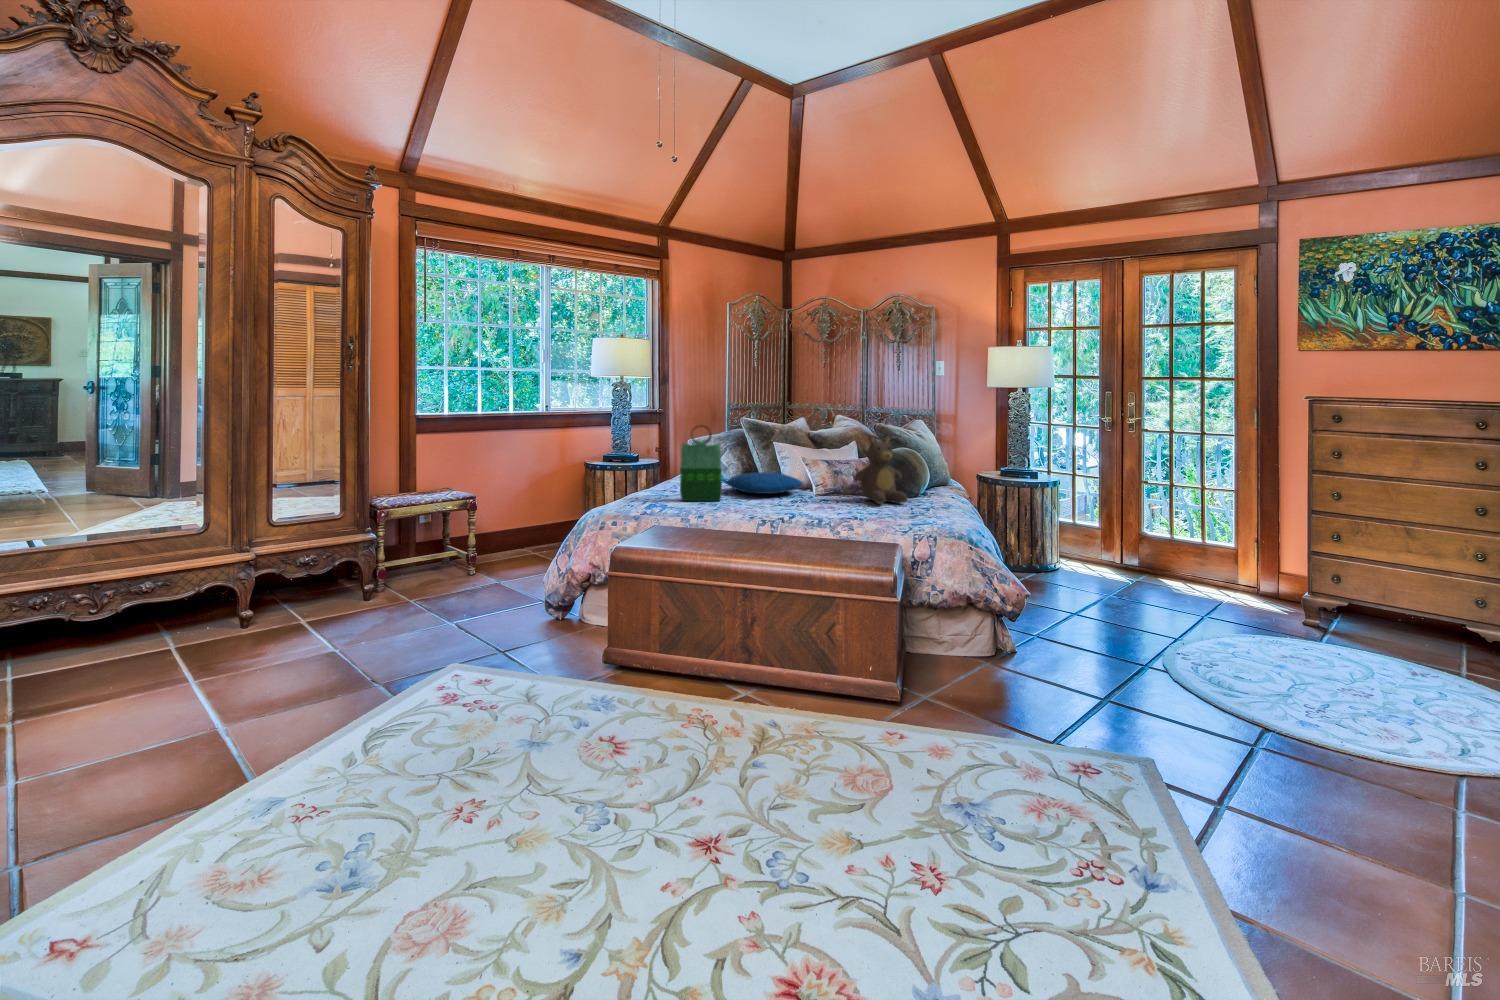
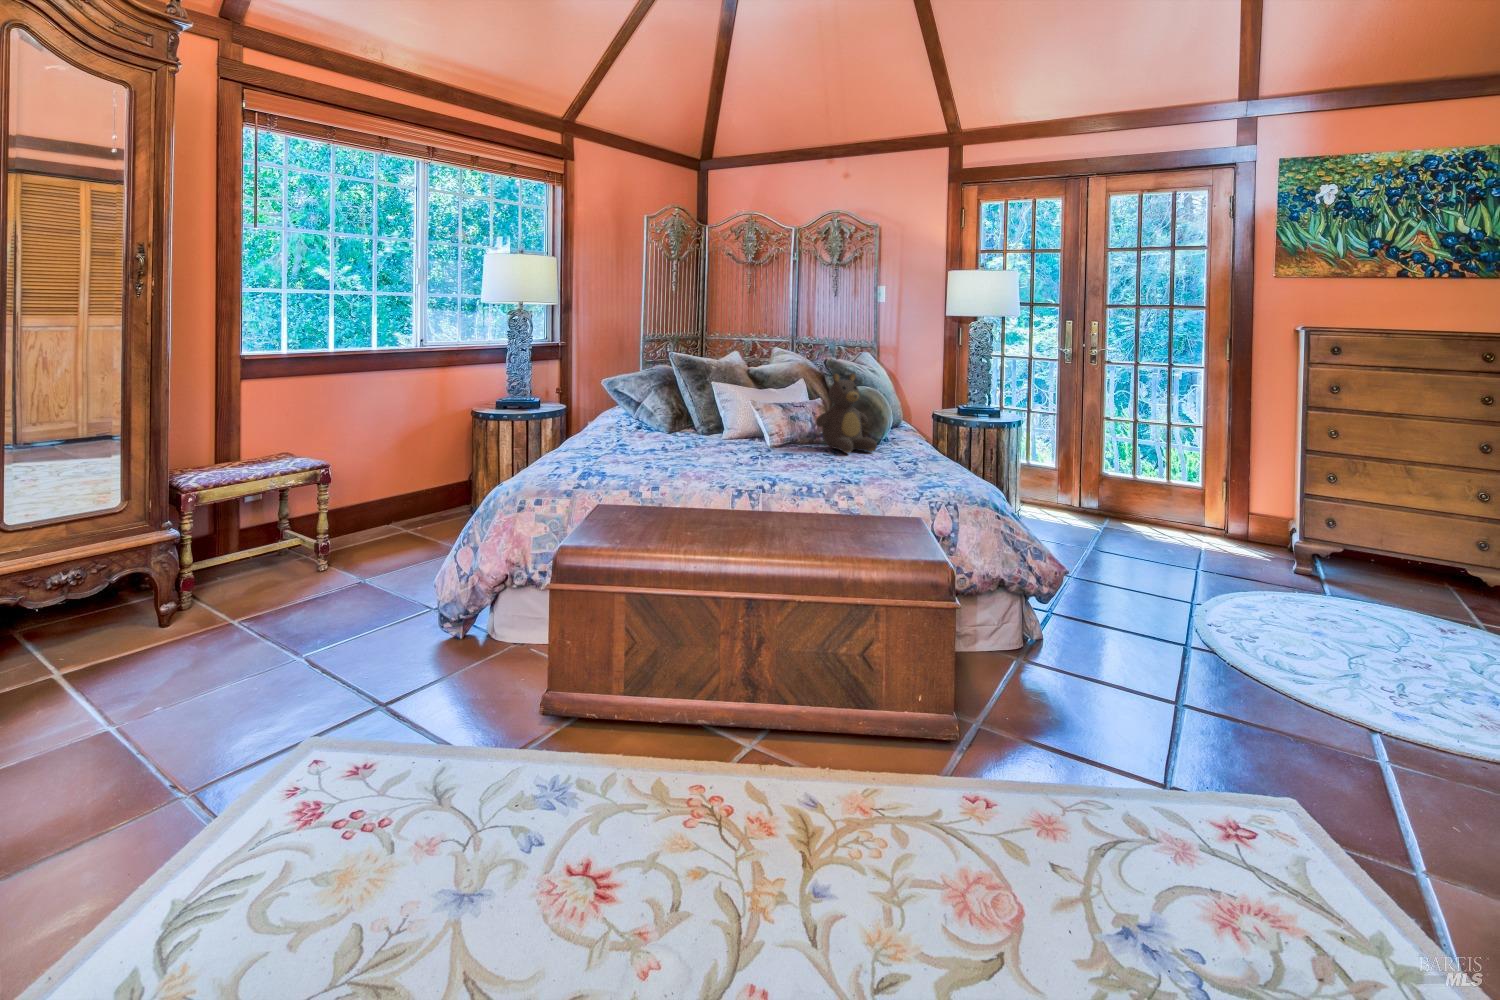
tote bag: present [680,425,722,501] -> none [610,360,661,454]
pillow: present [725,472,803,494] -> none [660,417,753,443]

